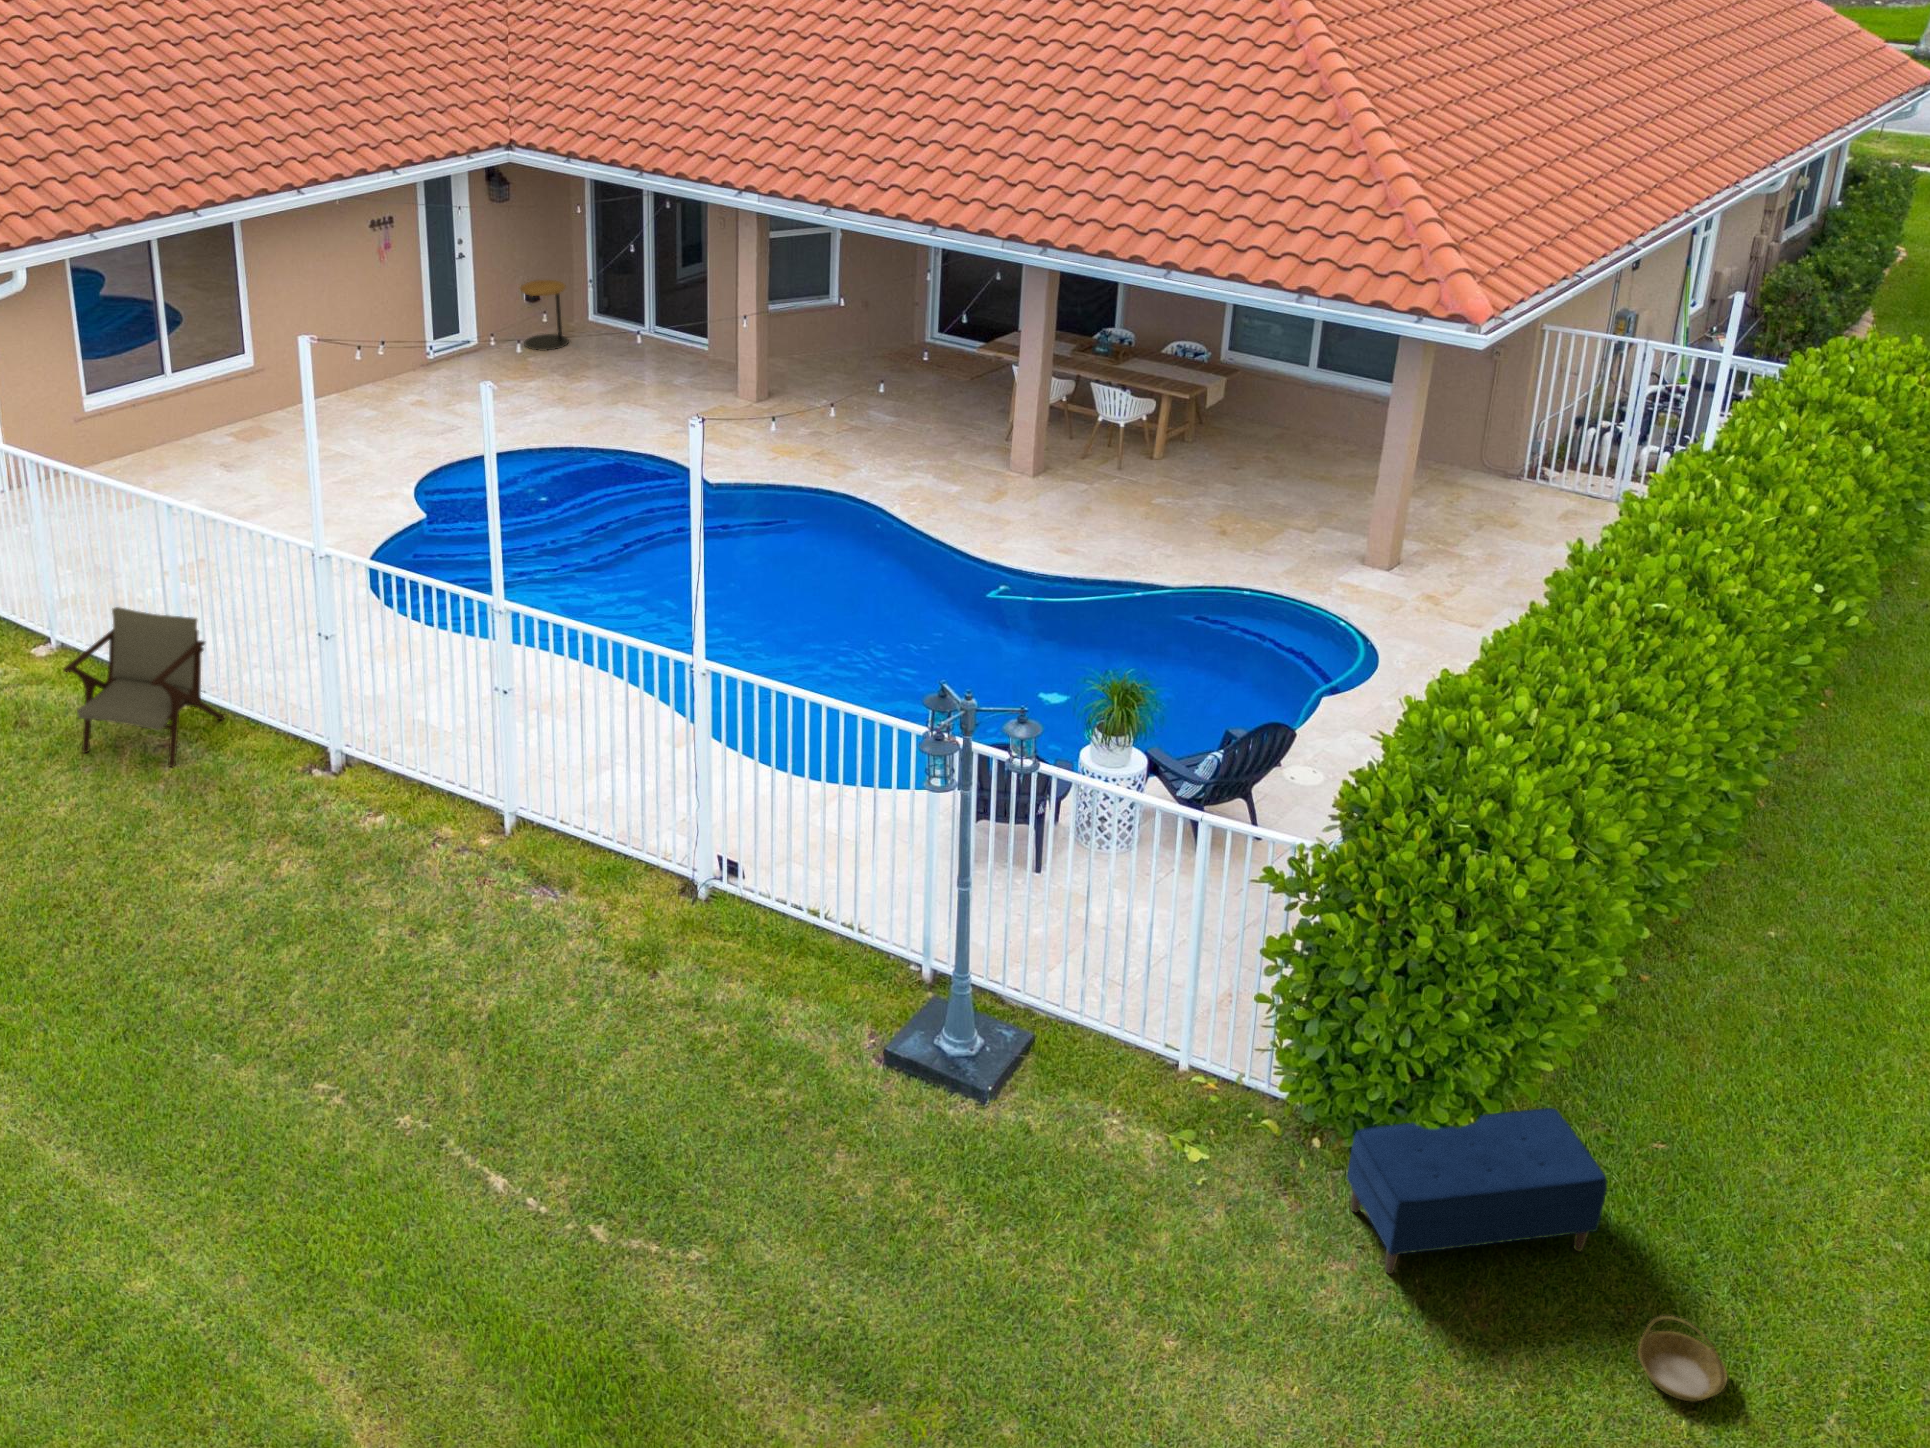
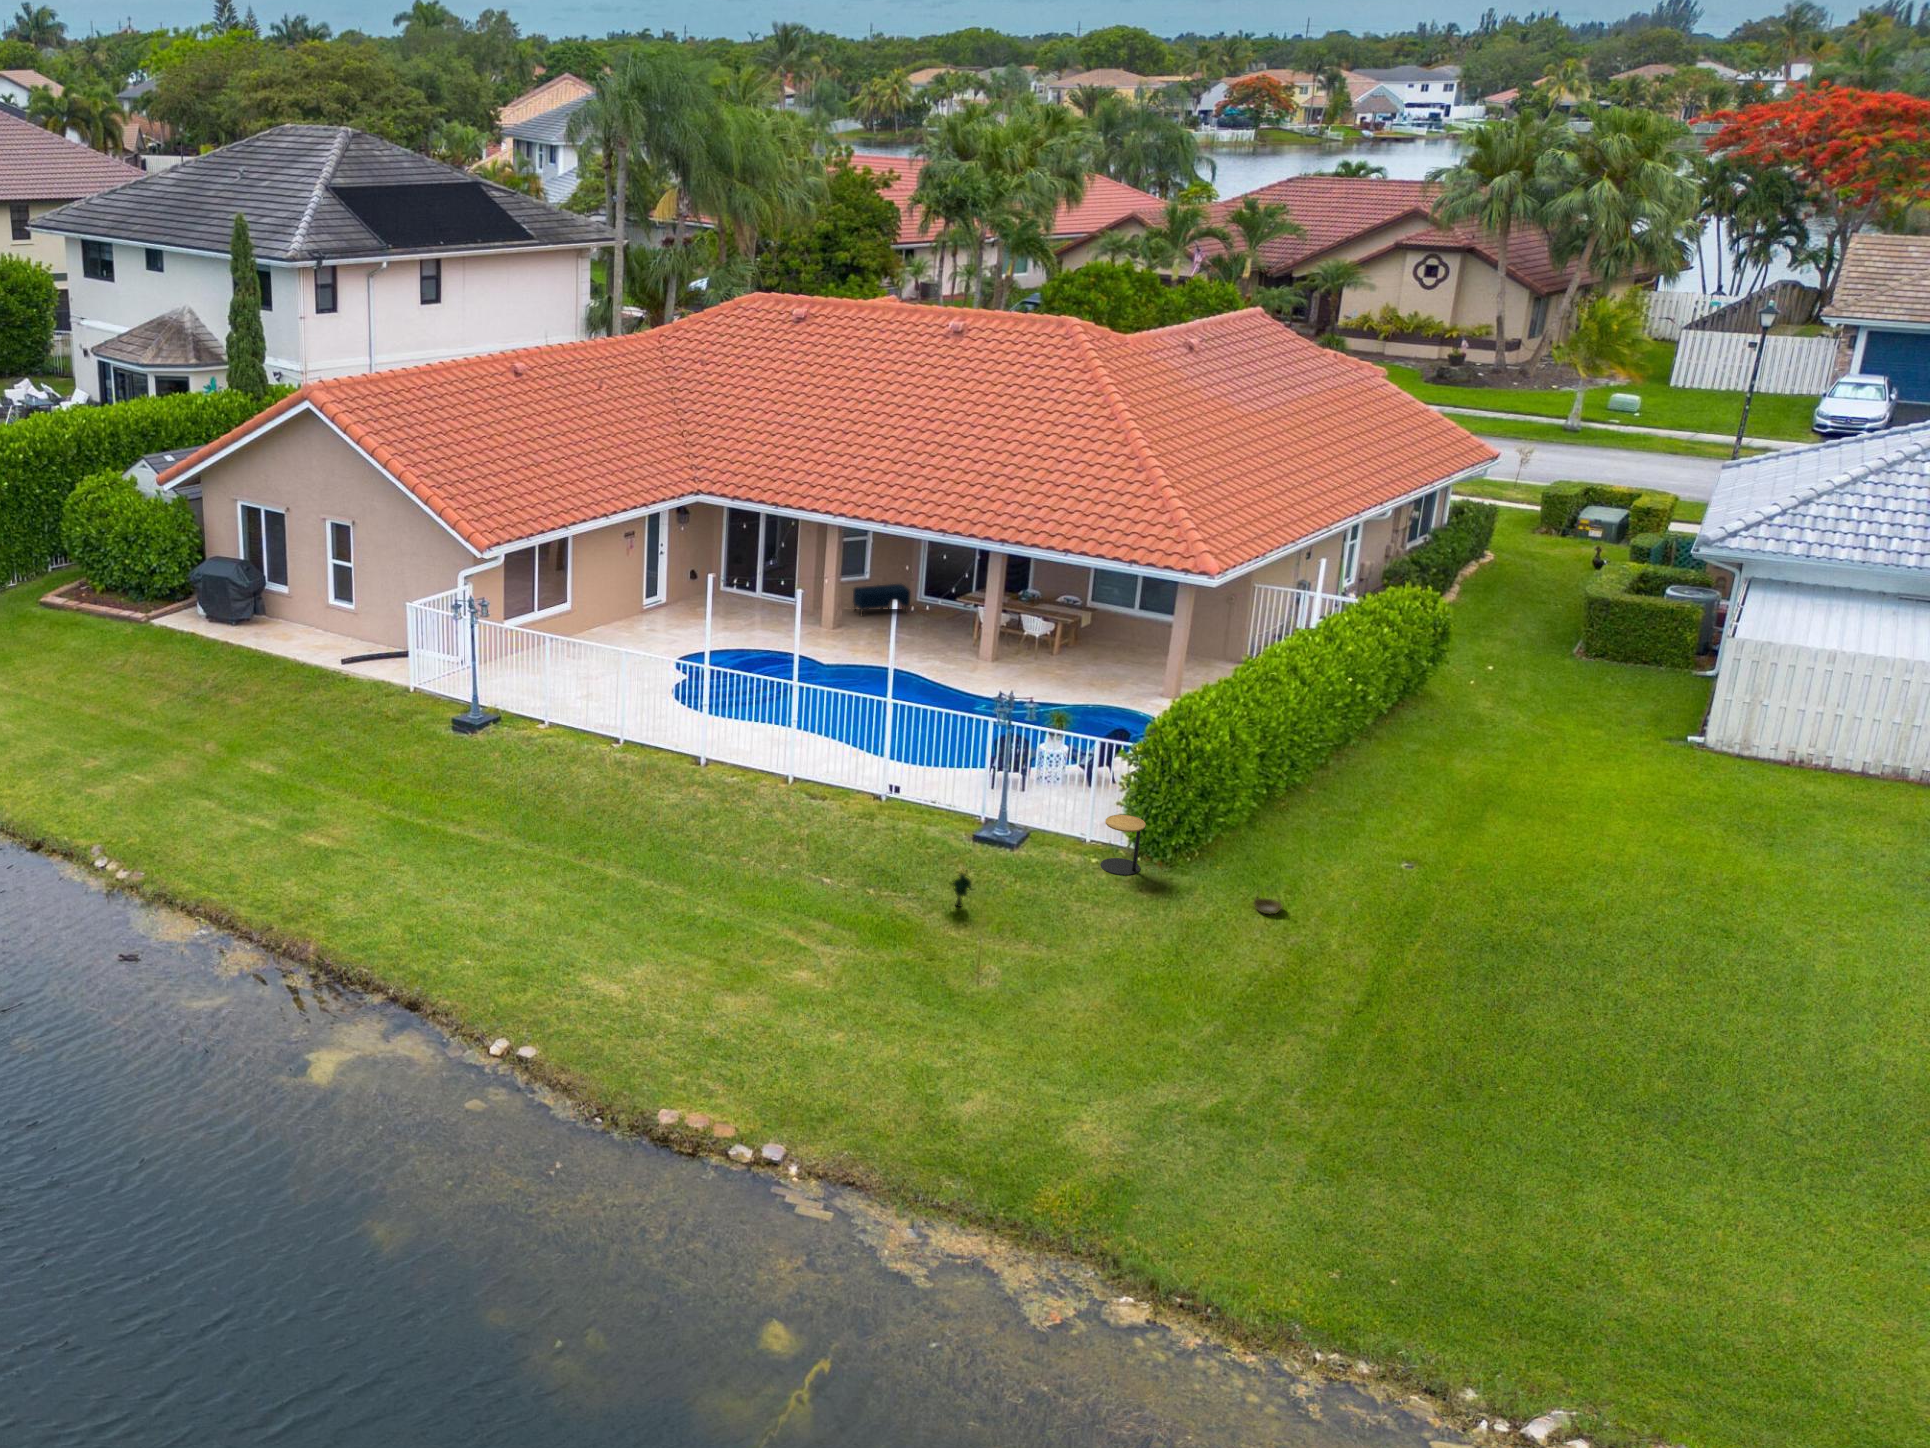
side table: present [520,280,569,350] -> present [1100,815,1146,875]
lounge chair: present [63,607,224,767] -> none [585,697,642,765]
bench: present [1347,1108,1607,1274] -> present [853,584,910,615]
decorative plant: none [755,1257,824,1354] -> present [952,873,971,907]

